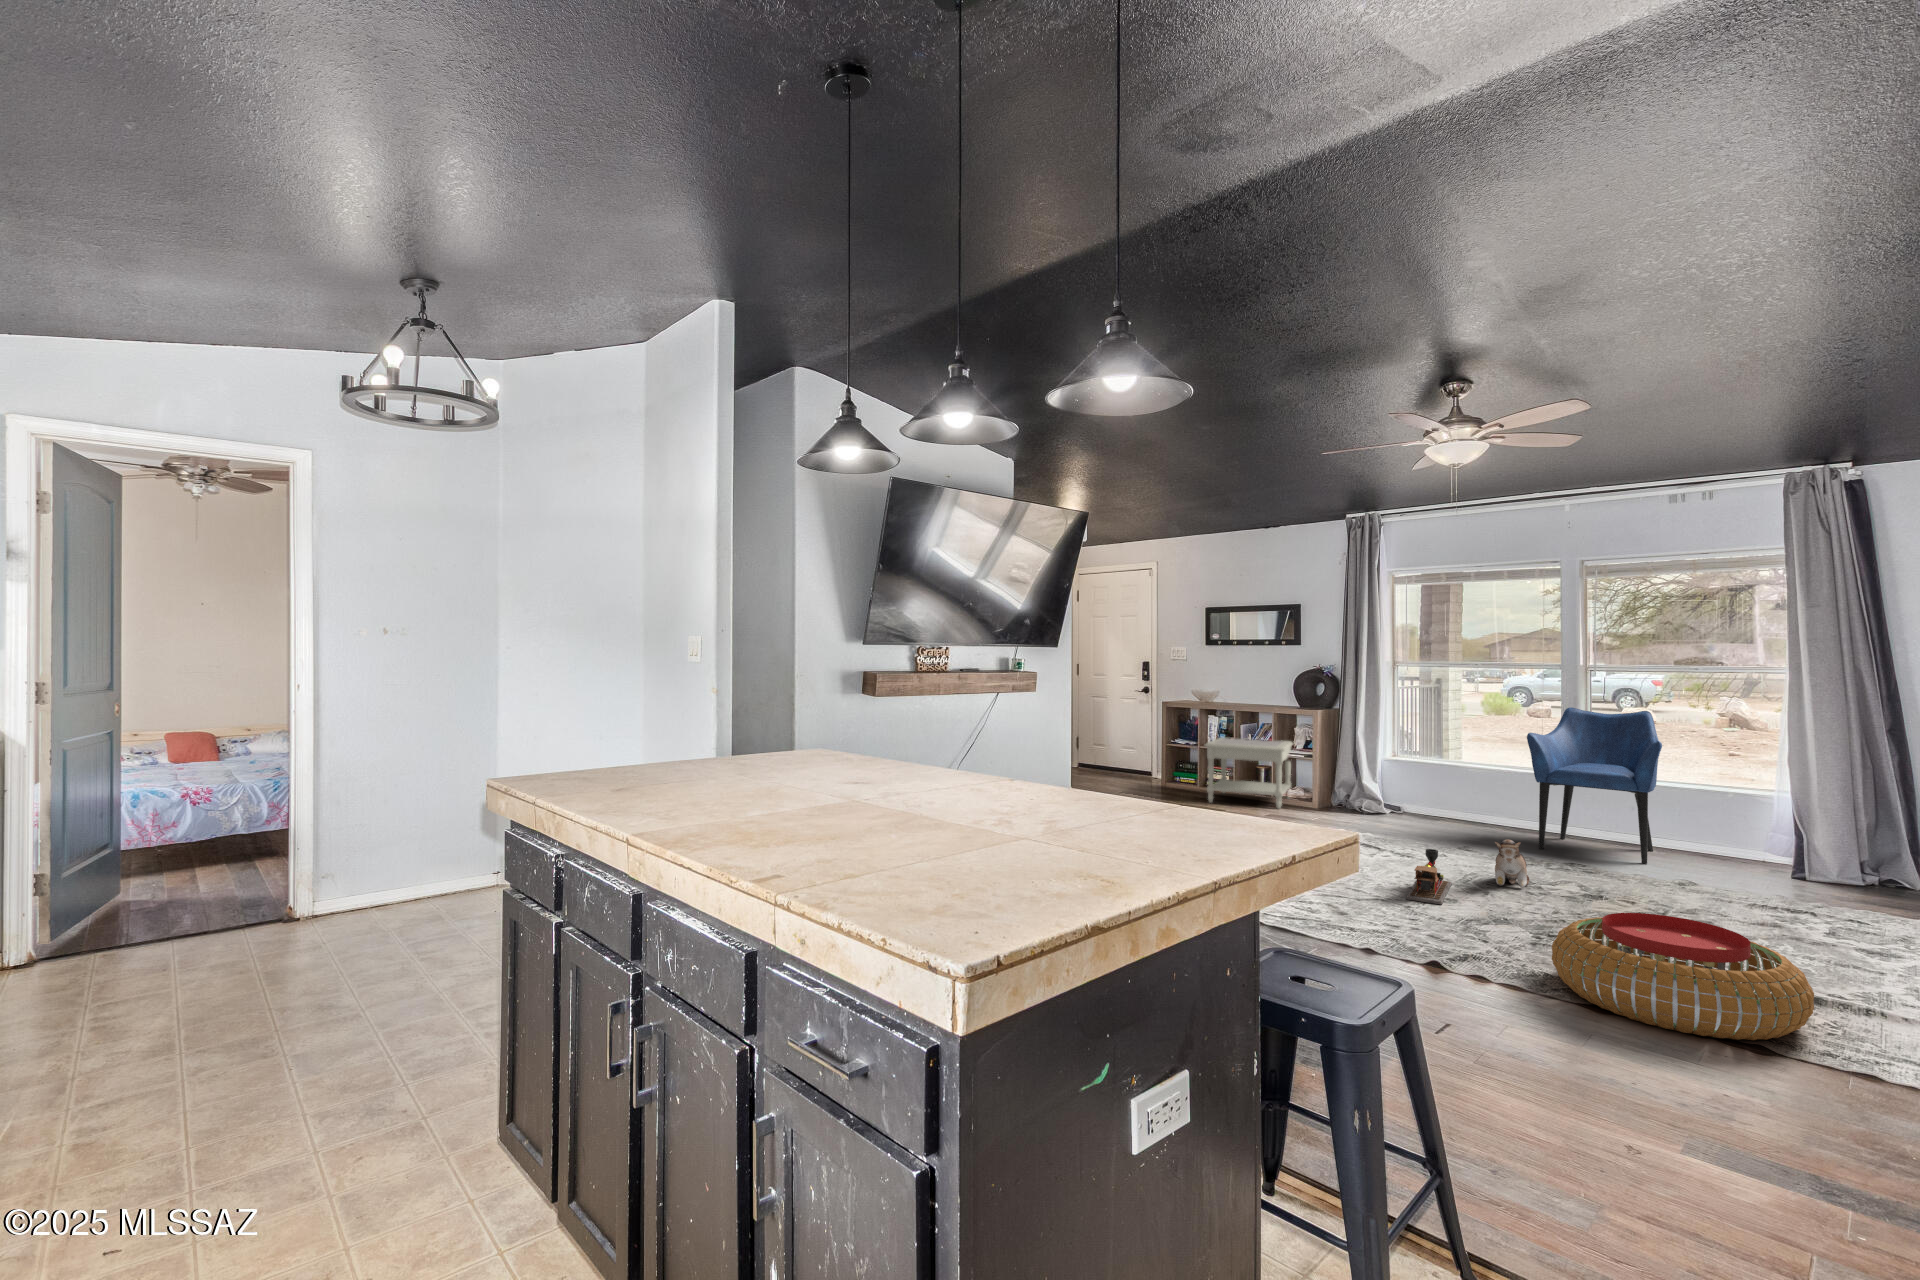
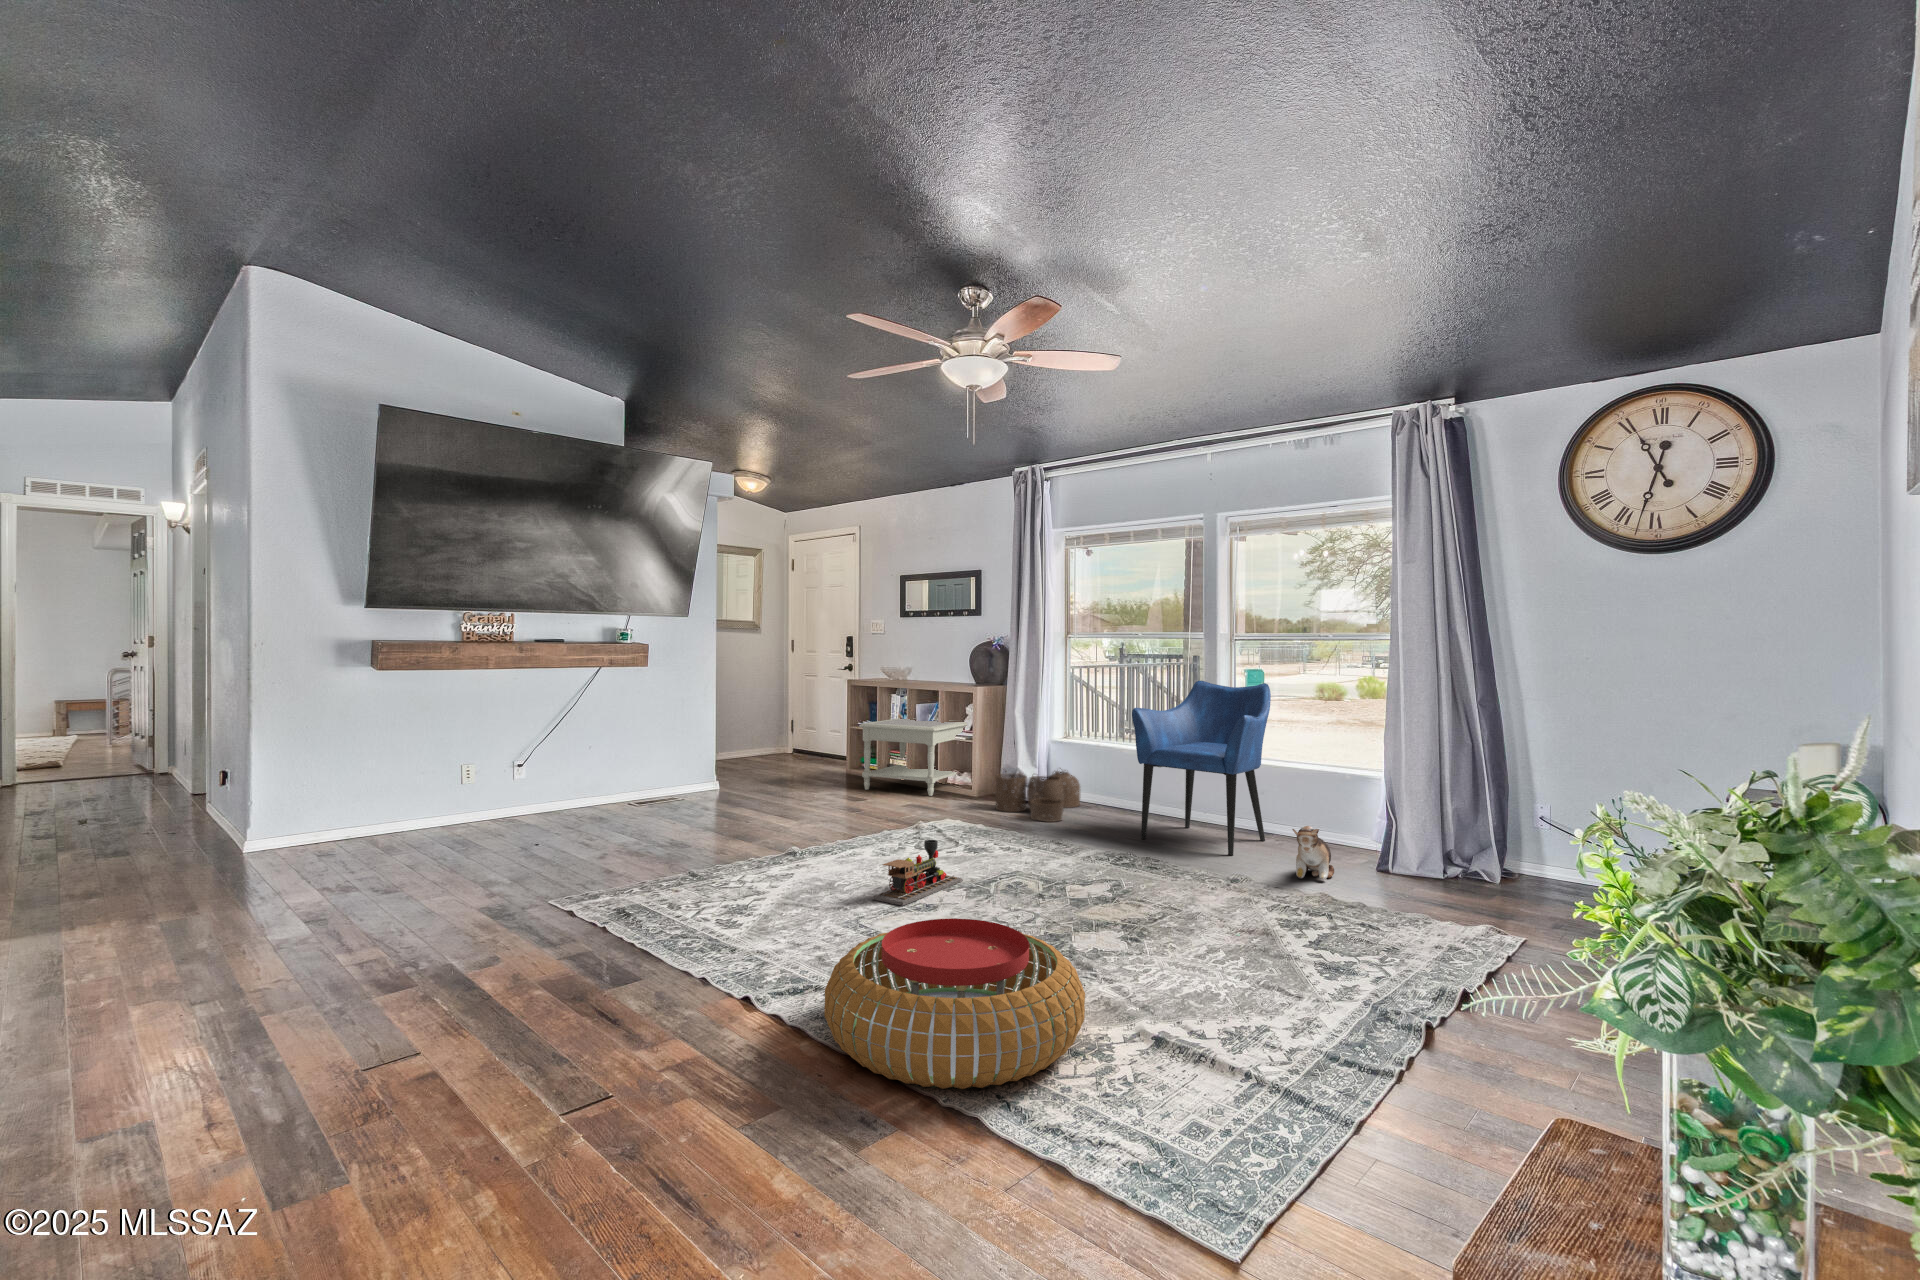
woven basket: none [1359,784,1439,833] -> present [996,768,1080,822]
plush toy: present [1495,839,1529,887] -> present [1292,826,1334,880]

